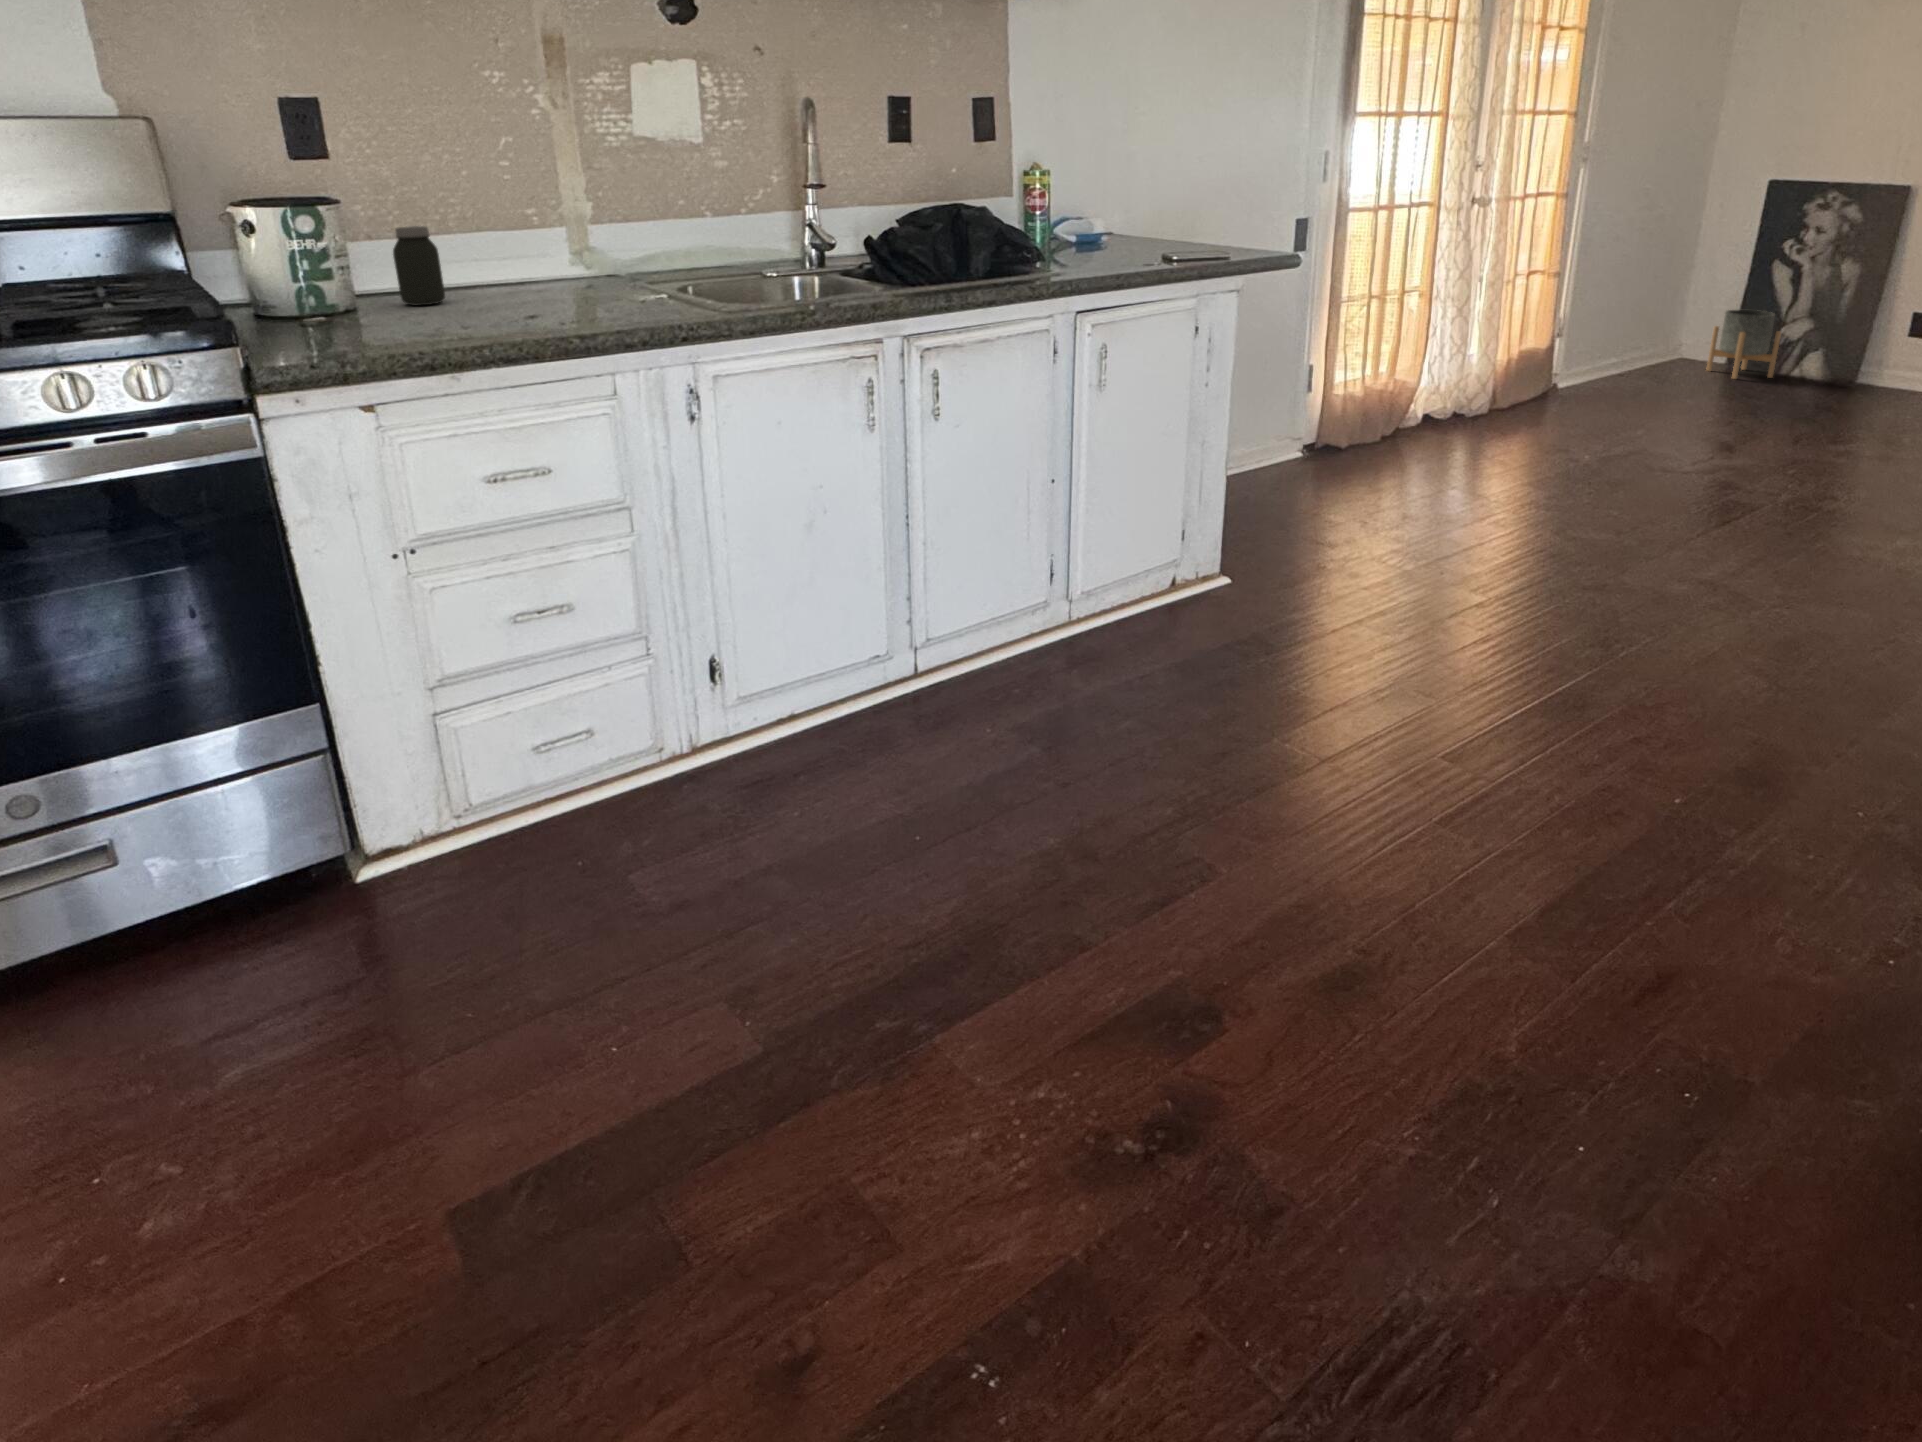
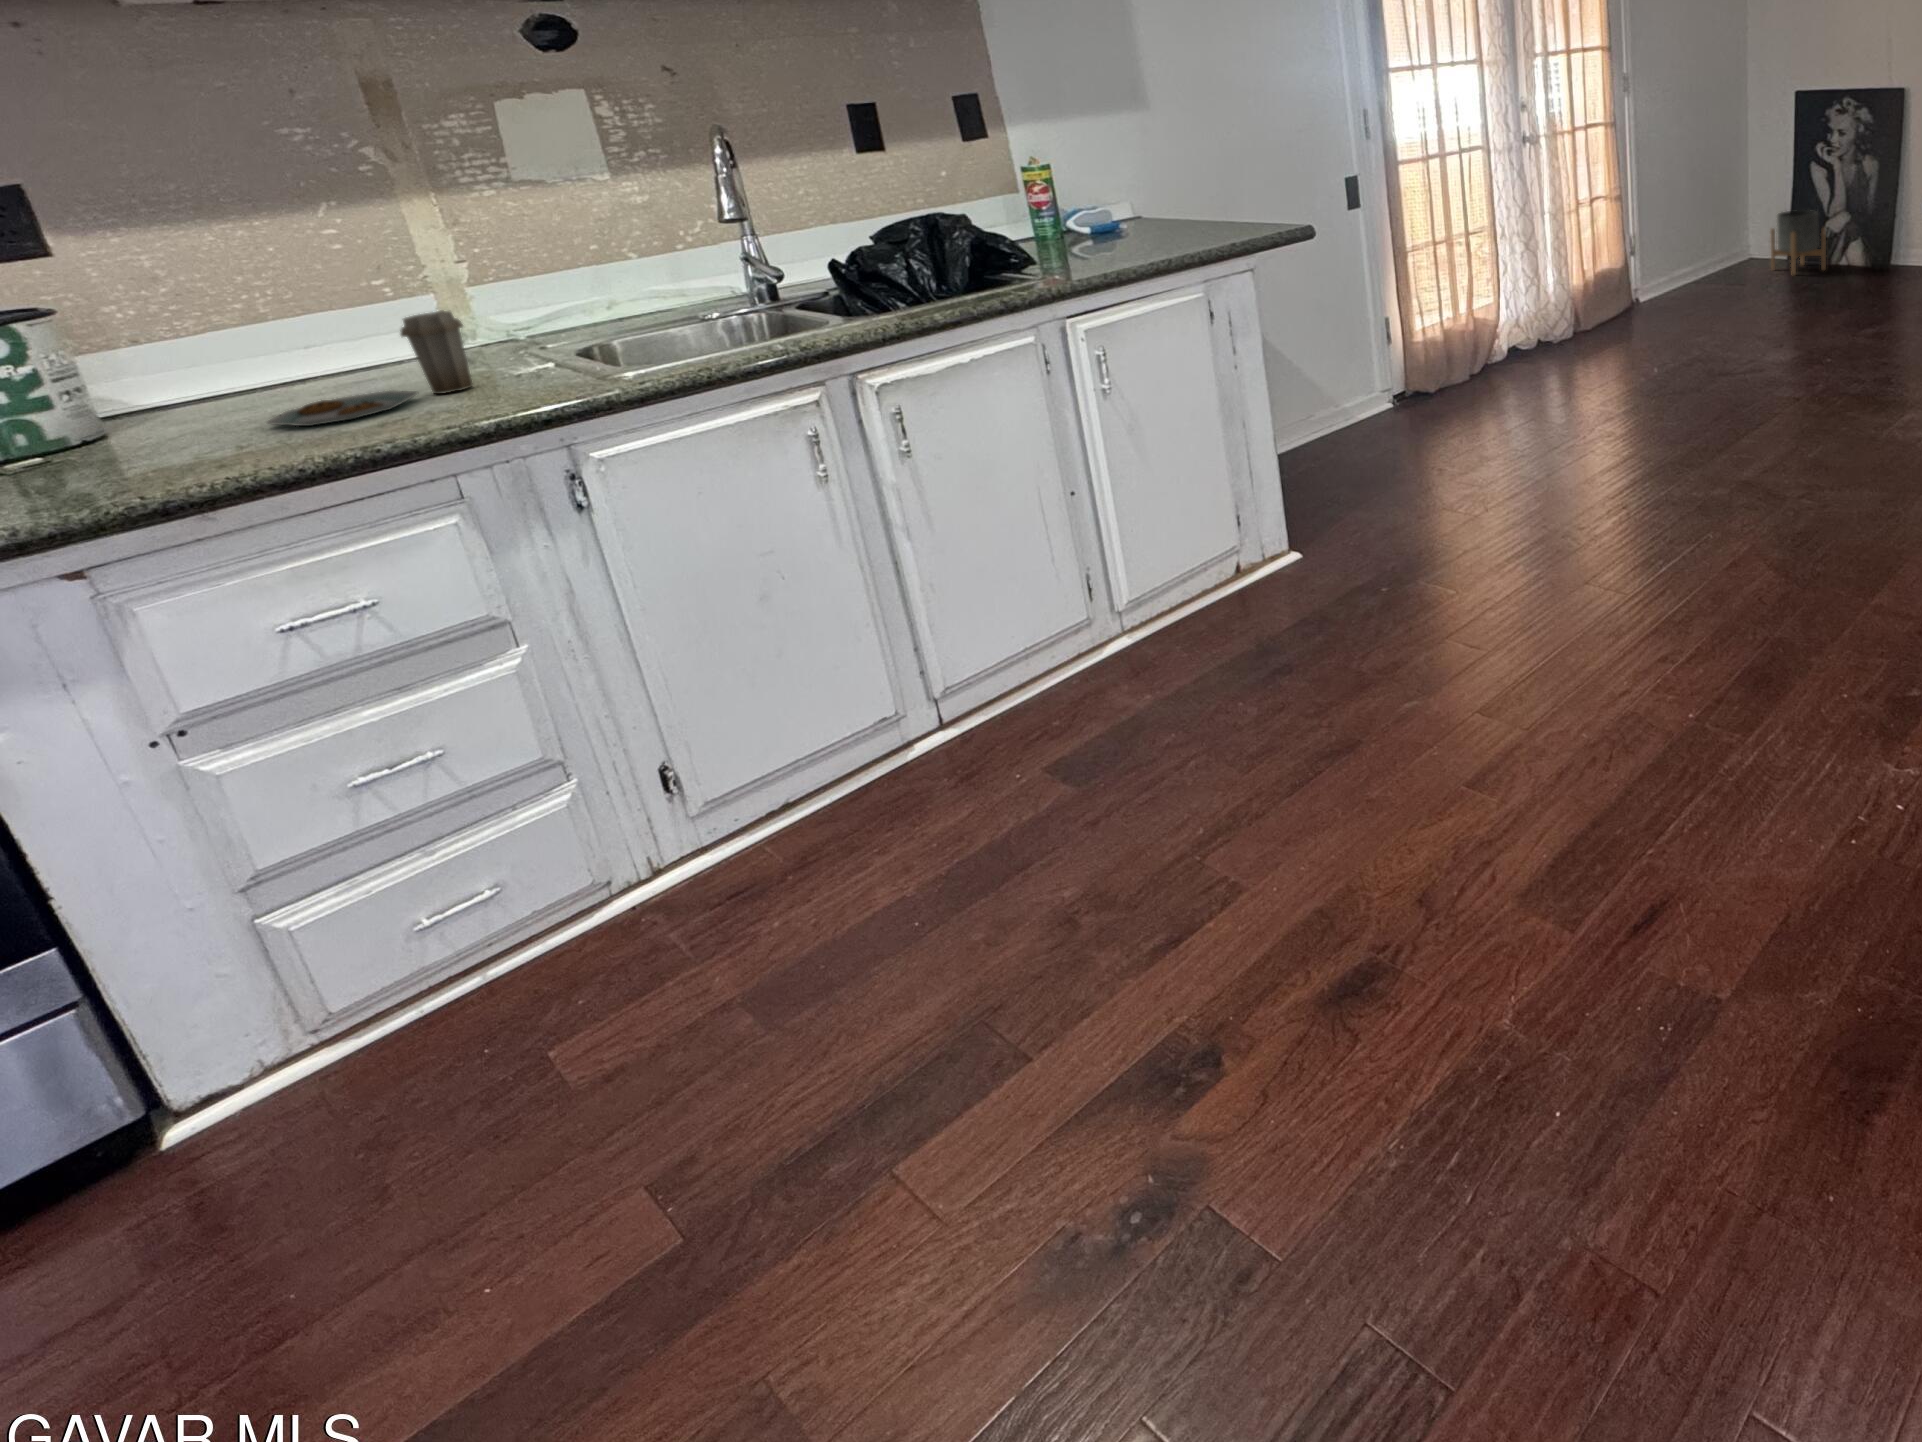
jar: present [393,226,445,305] -> none [150,324,242,420]
plate: none [473,236,615,320] -> present [267,310,473,426]

